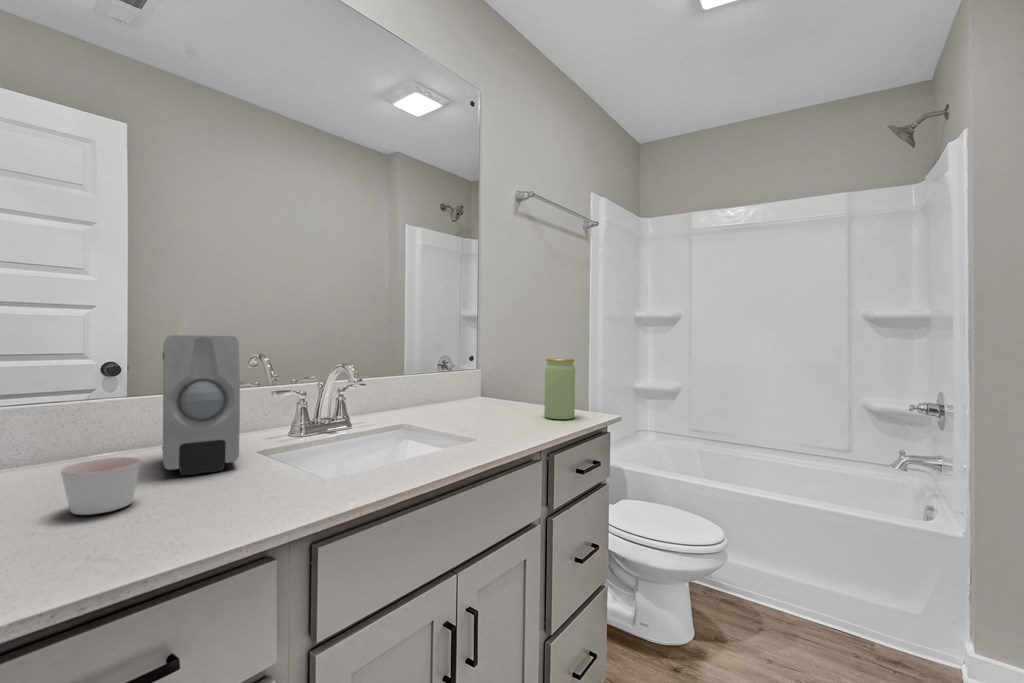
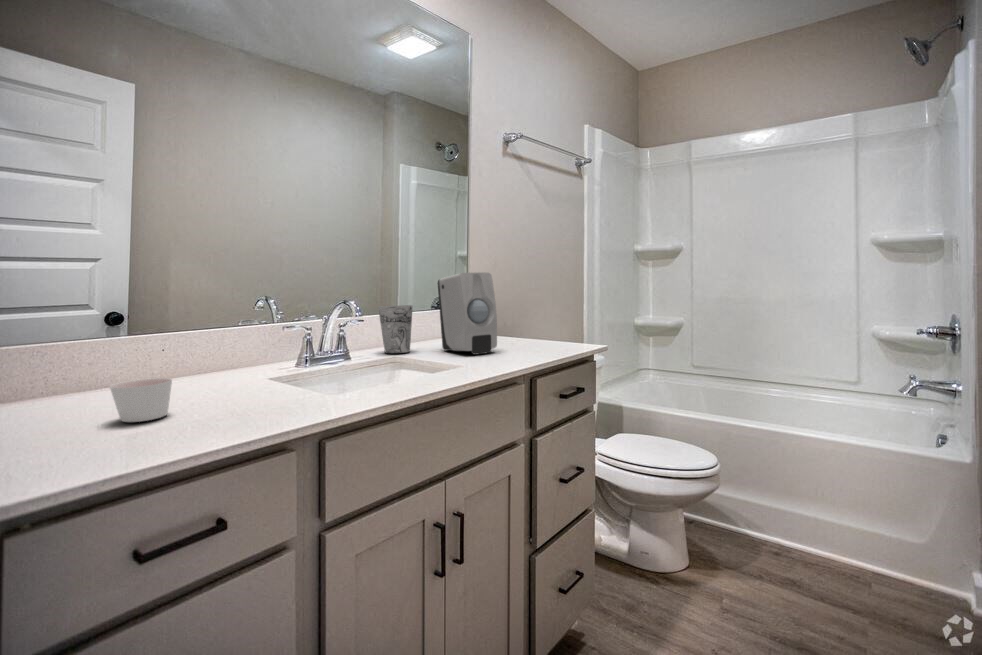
soap dispenser: present [162,335,240,475] -> present [437,272,497,355]
jar: present [544,358,575,419] -> none [531,292,560,350]
cup: none [383,366,421,419] -> present [378,305,413,354]

